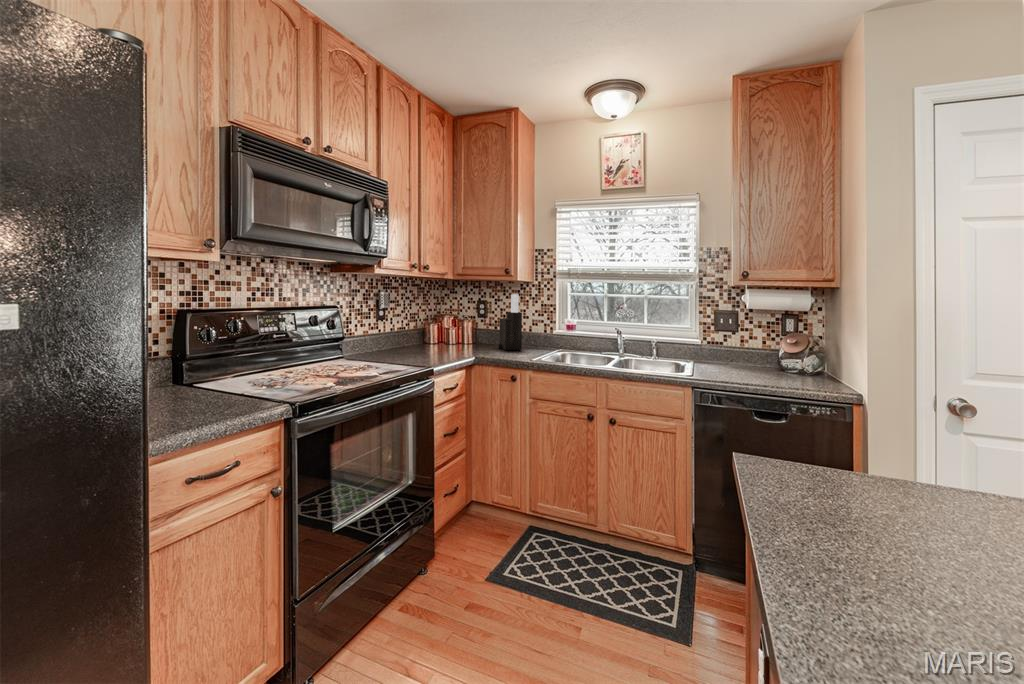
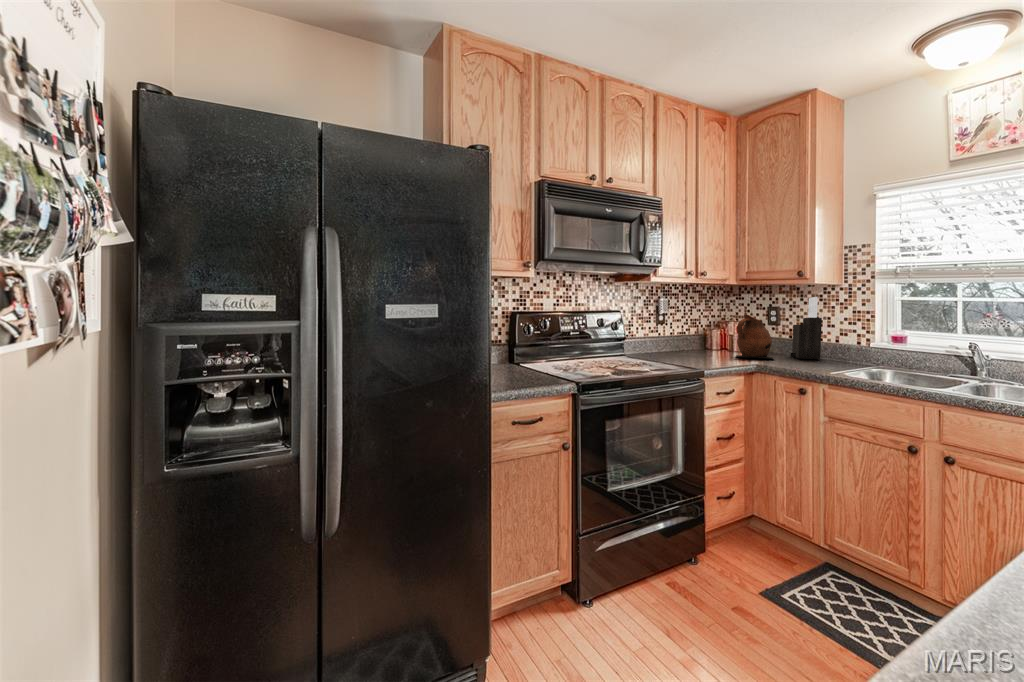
ceramic pitcher: none [452,310,488,352] -> present [736,315,774,359]

